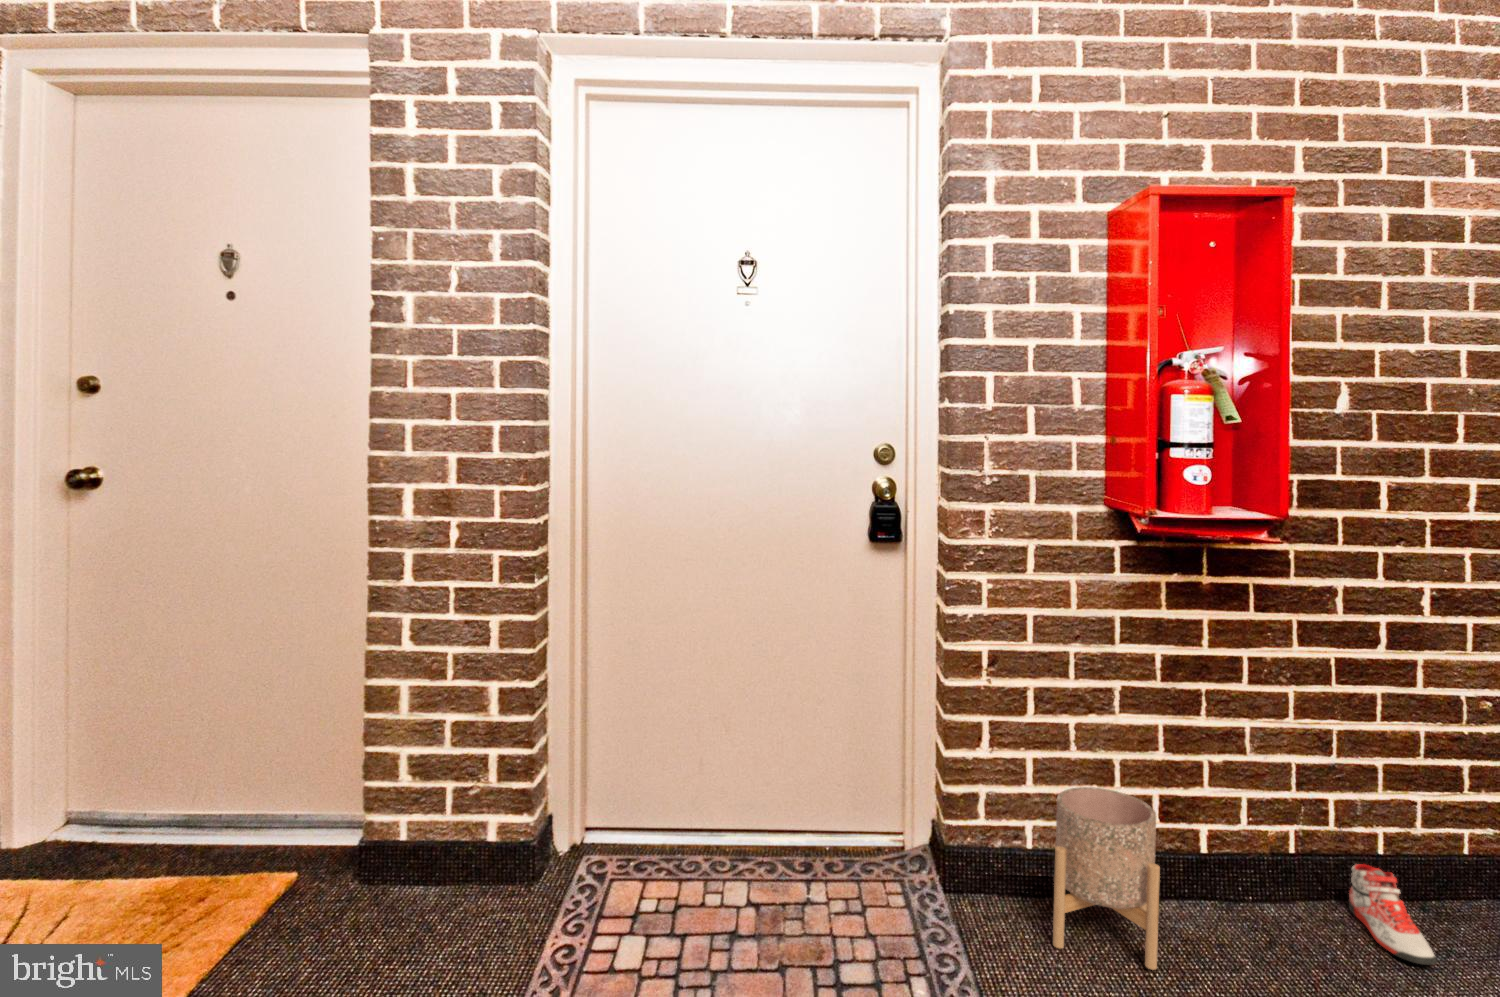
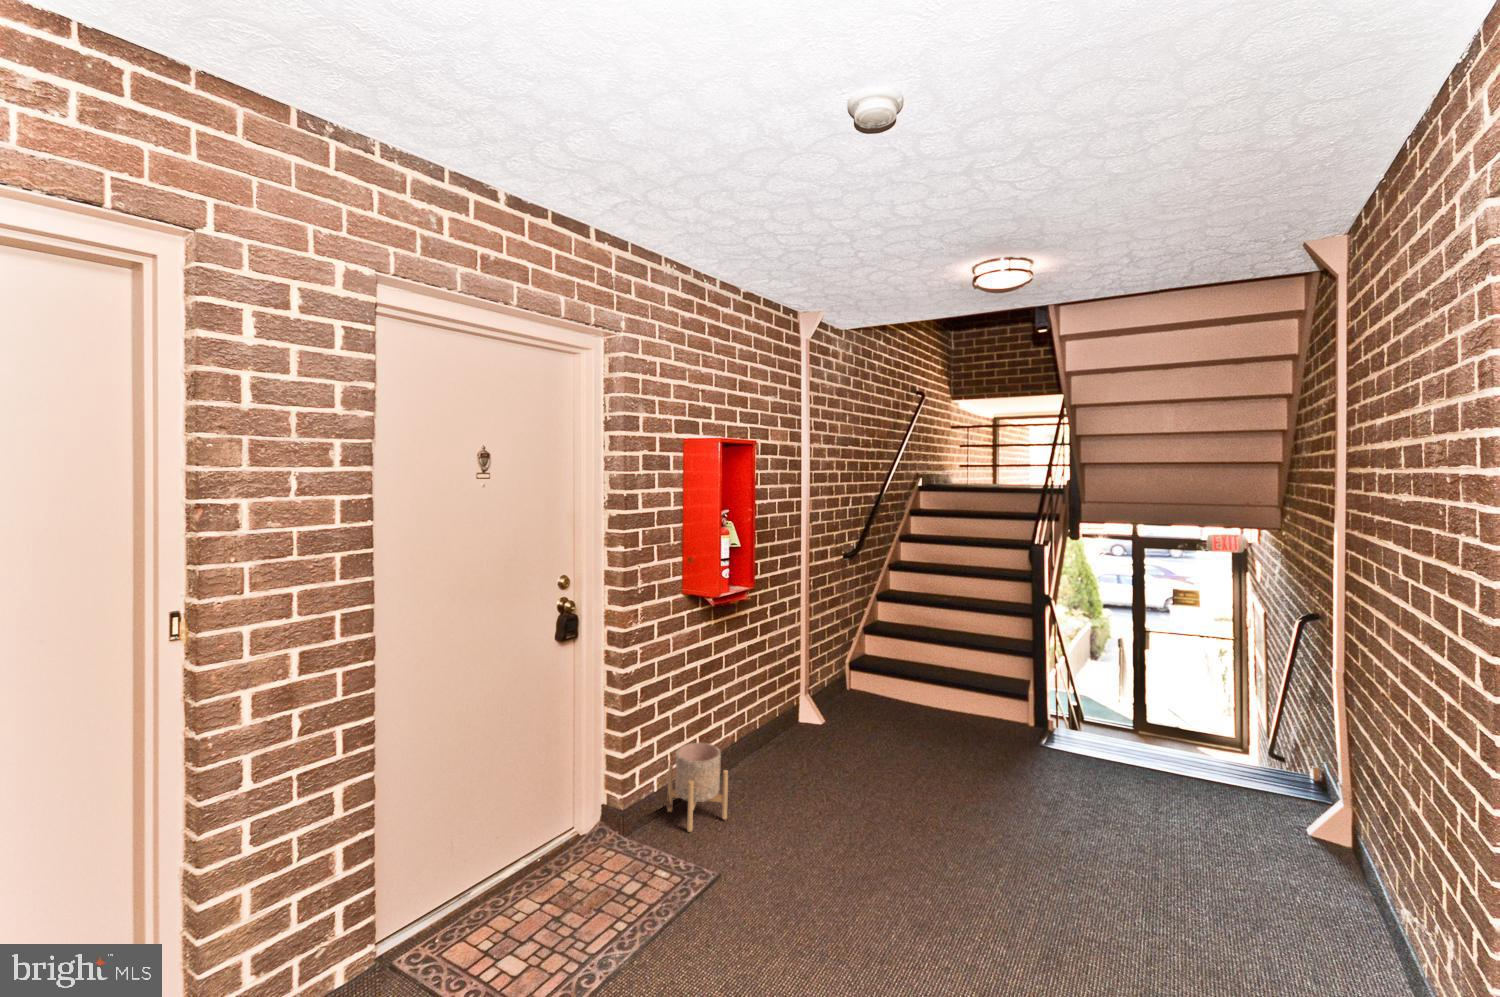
sneaker: present [1349,864,1437,965] -> none [750,736,787,769]

